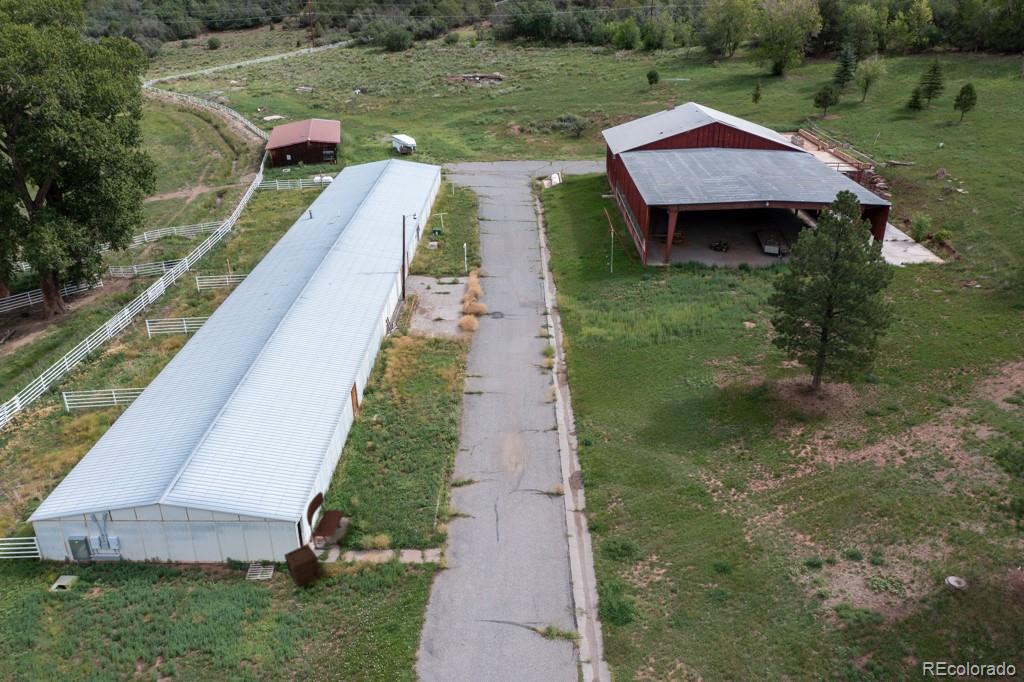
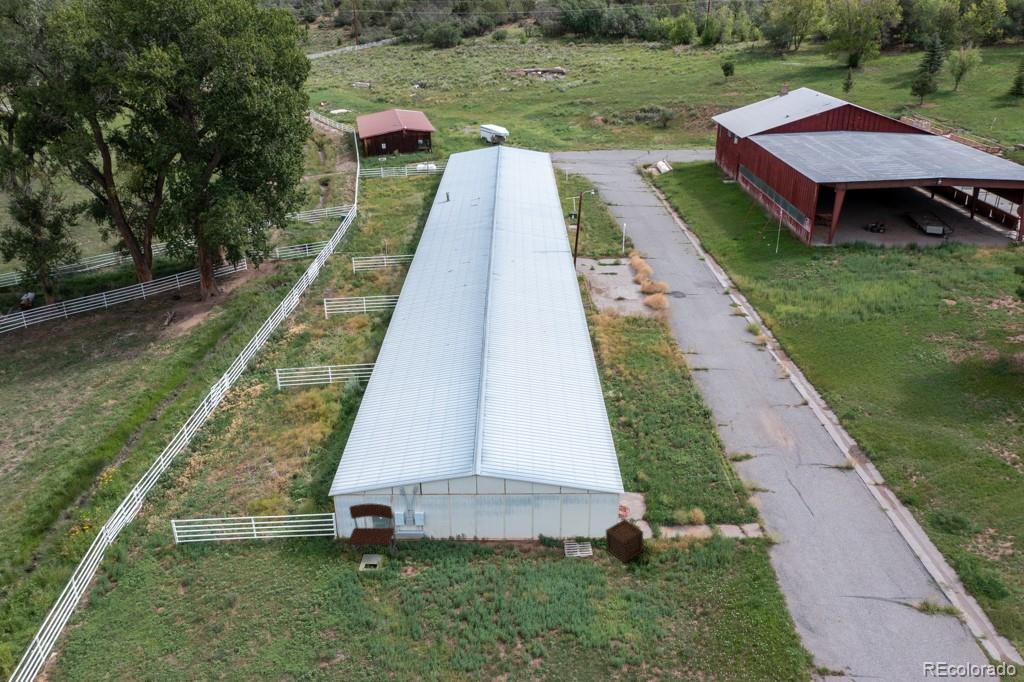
bench: present [307,492,344,549] -> present [348,503,396,555]

